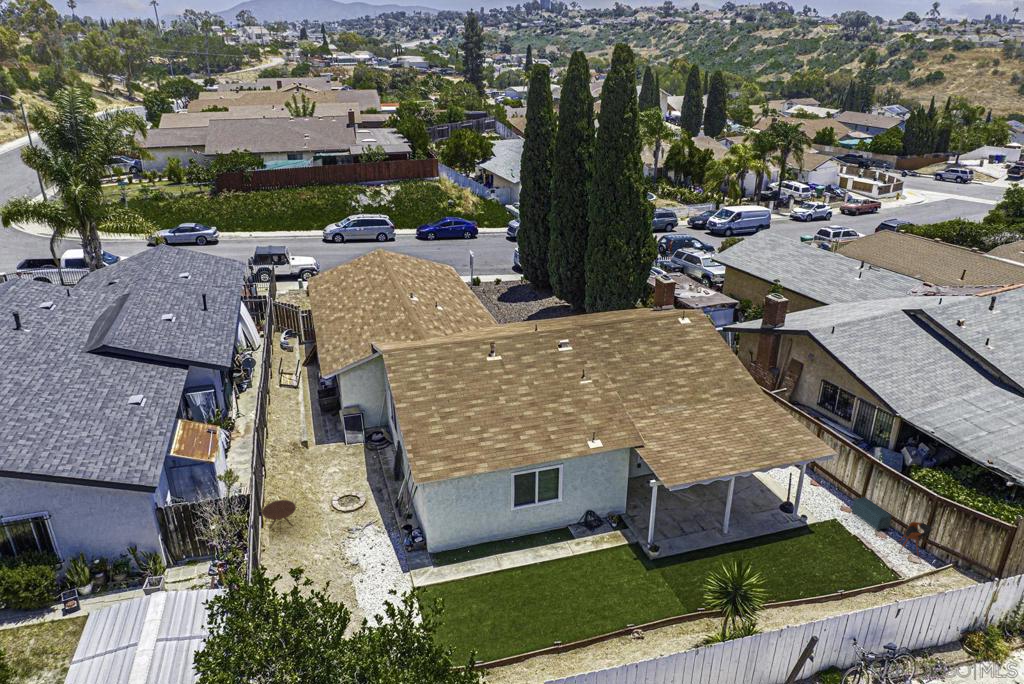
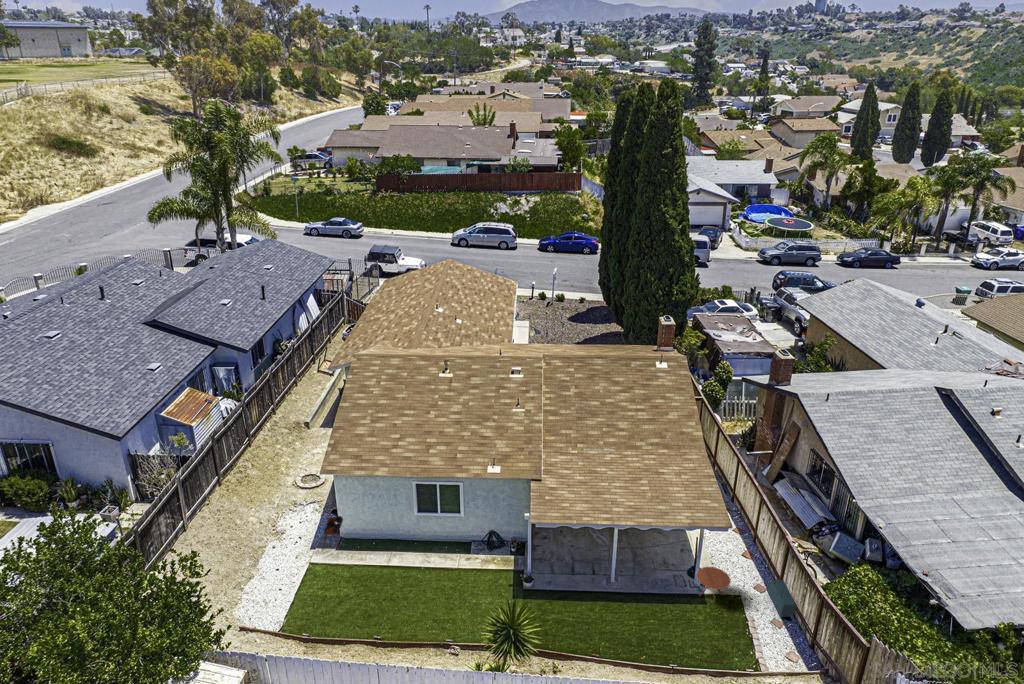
round table: present [262,500,296,529] -> present [697,567,731,603]
chair: present [899,522,932,558] -> present [323,516,343,549]

